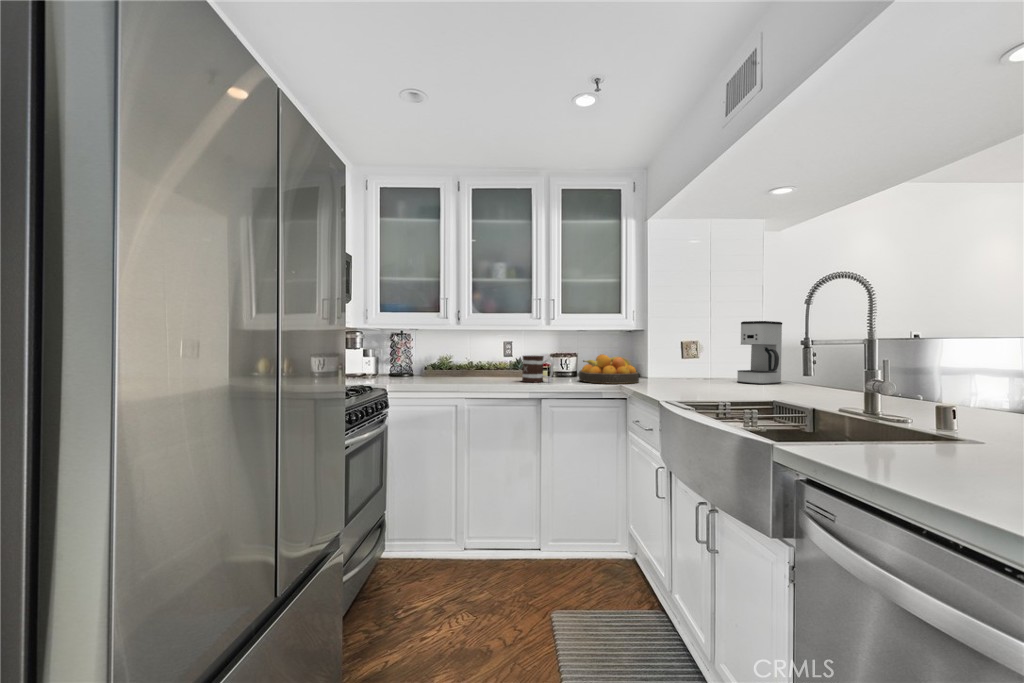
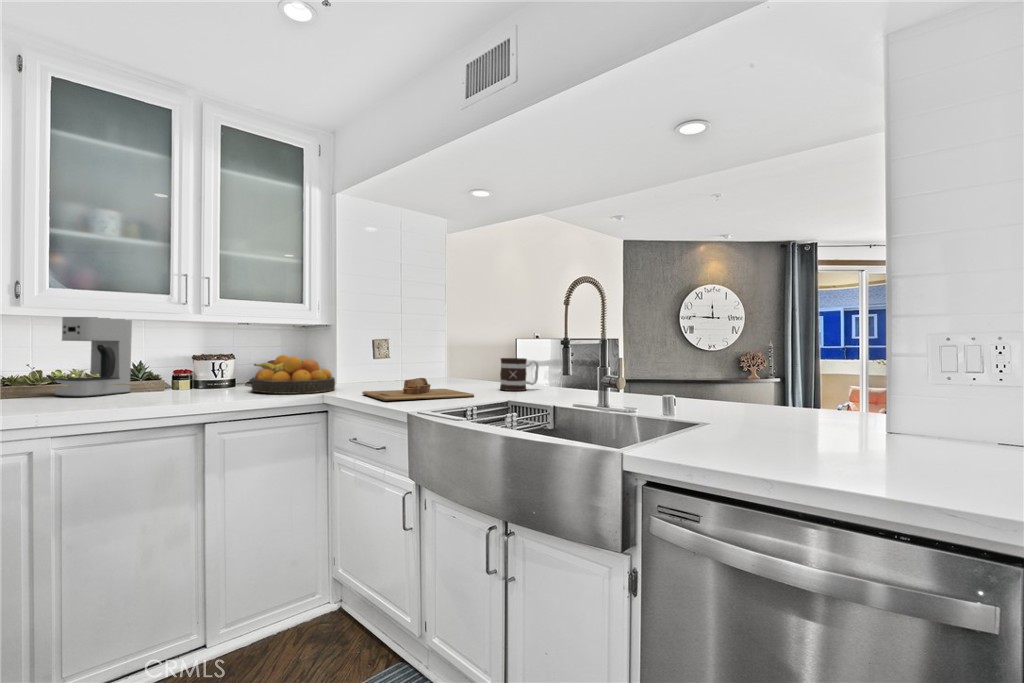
coffee maker: present [737,321,782,384] -> present [55,317,132,397]
mug: present [522,356,553,382] -> present [500,358,539,391]
cutting board: none [650,375,746,395] -> present [362,378,474,401]

